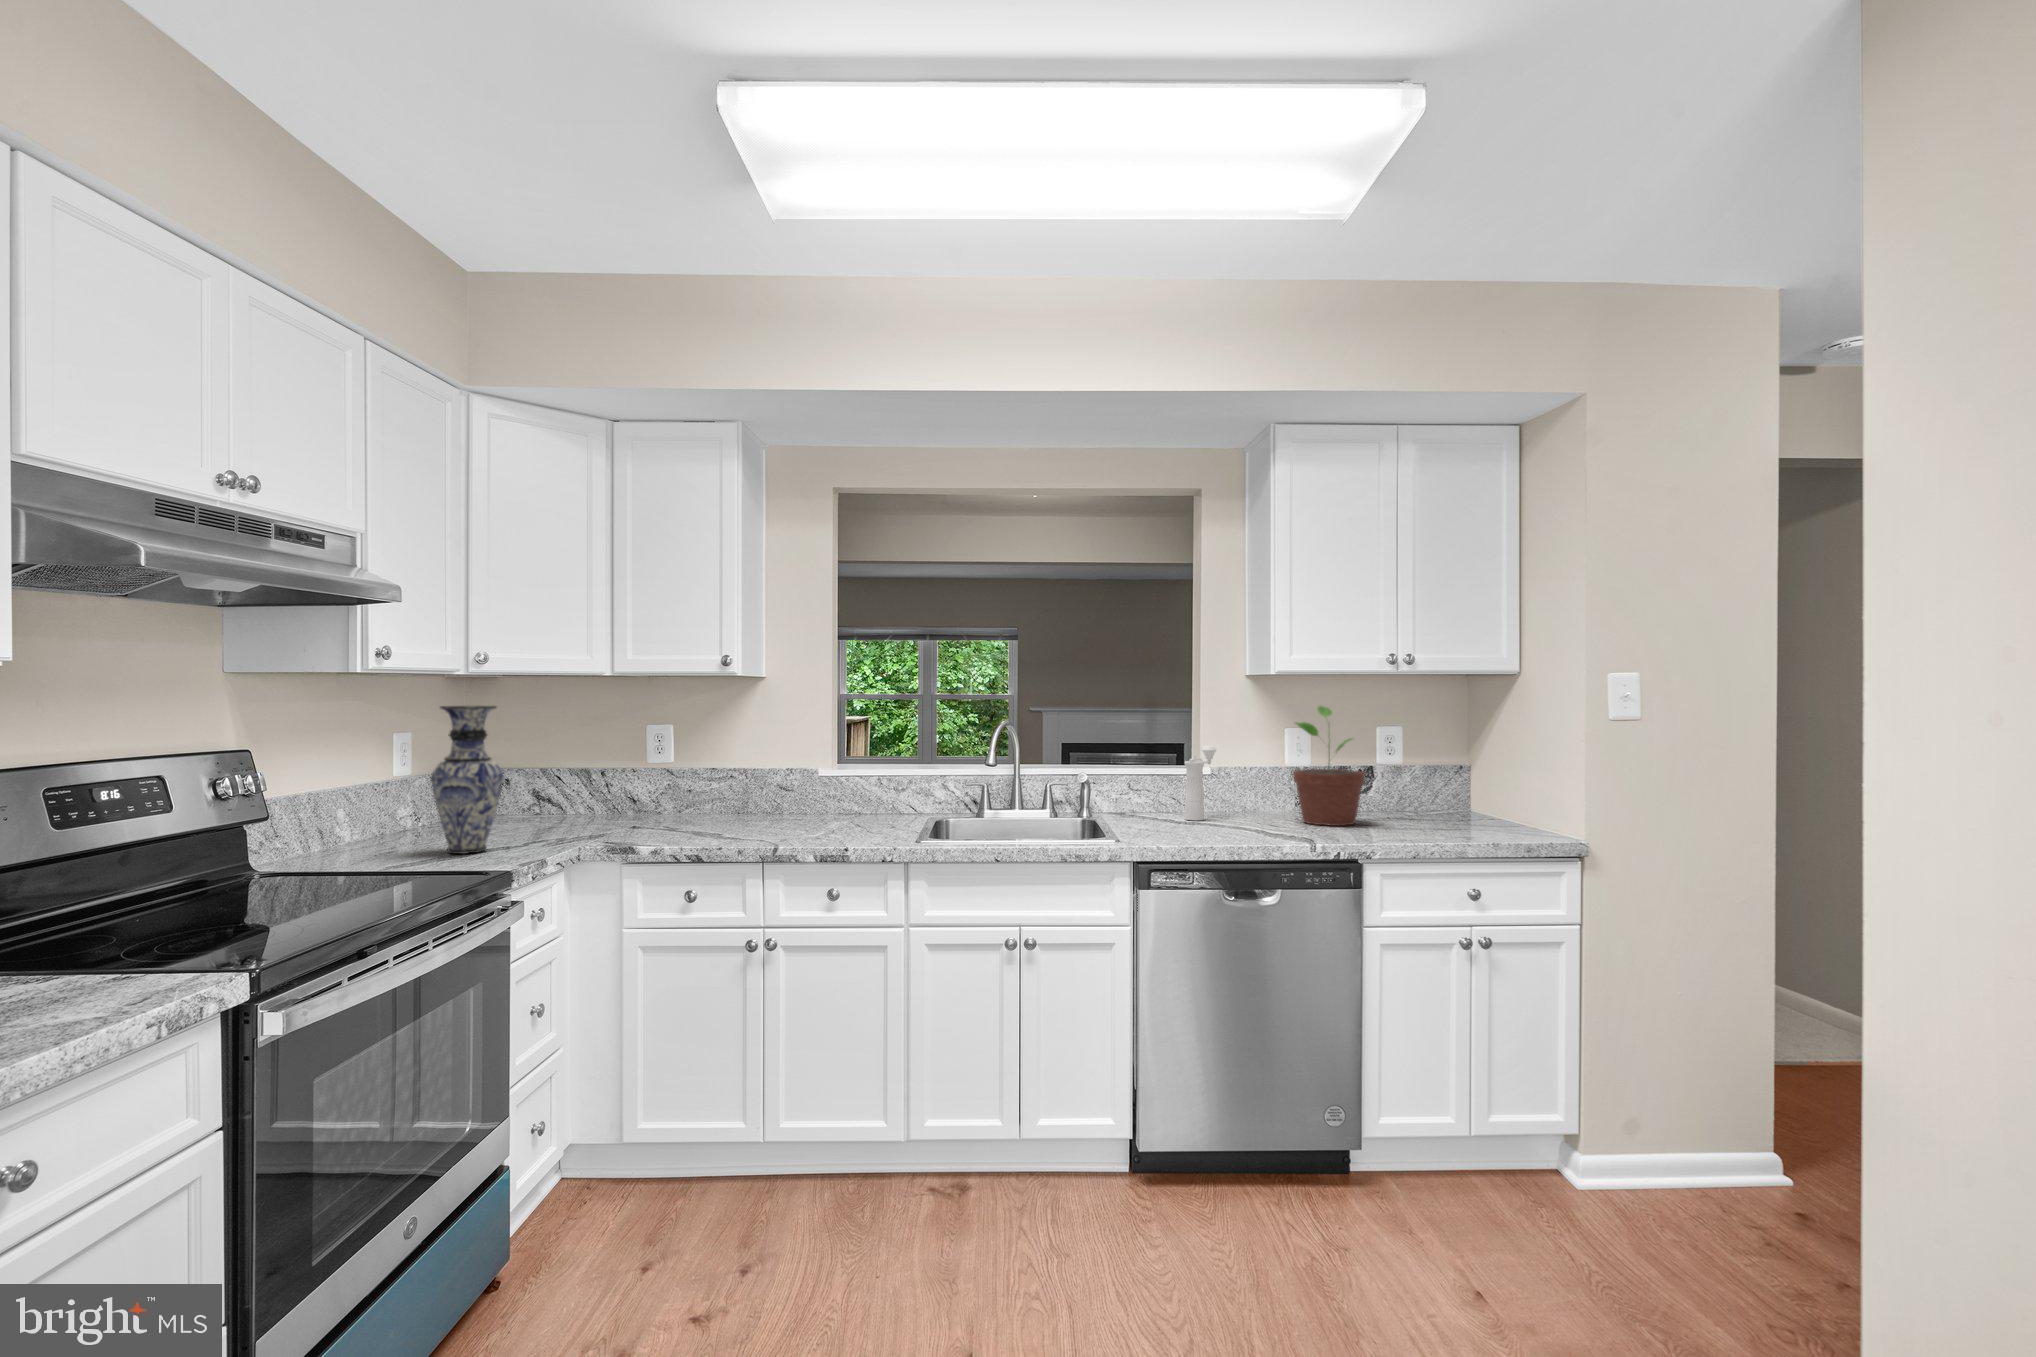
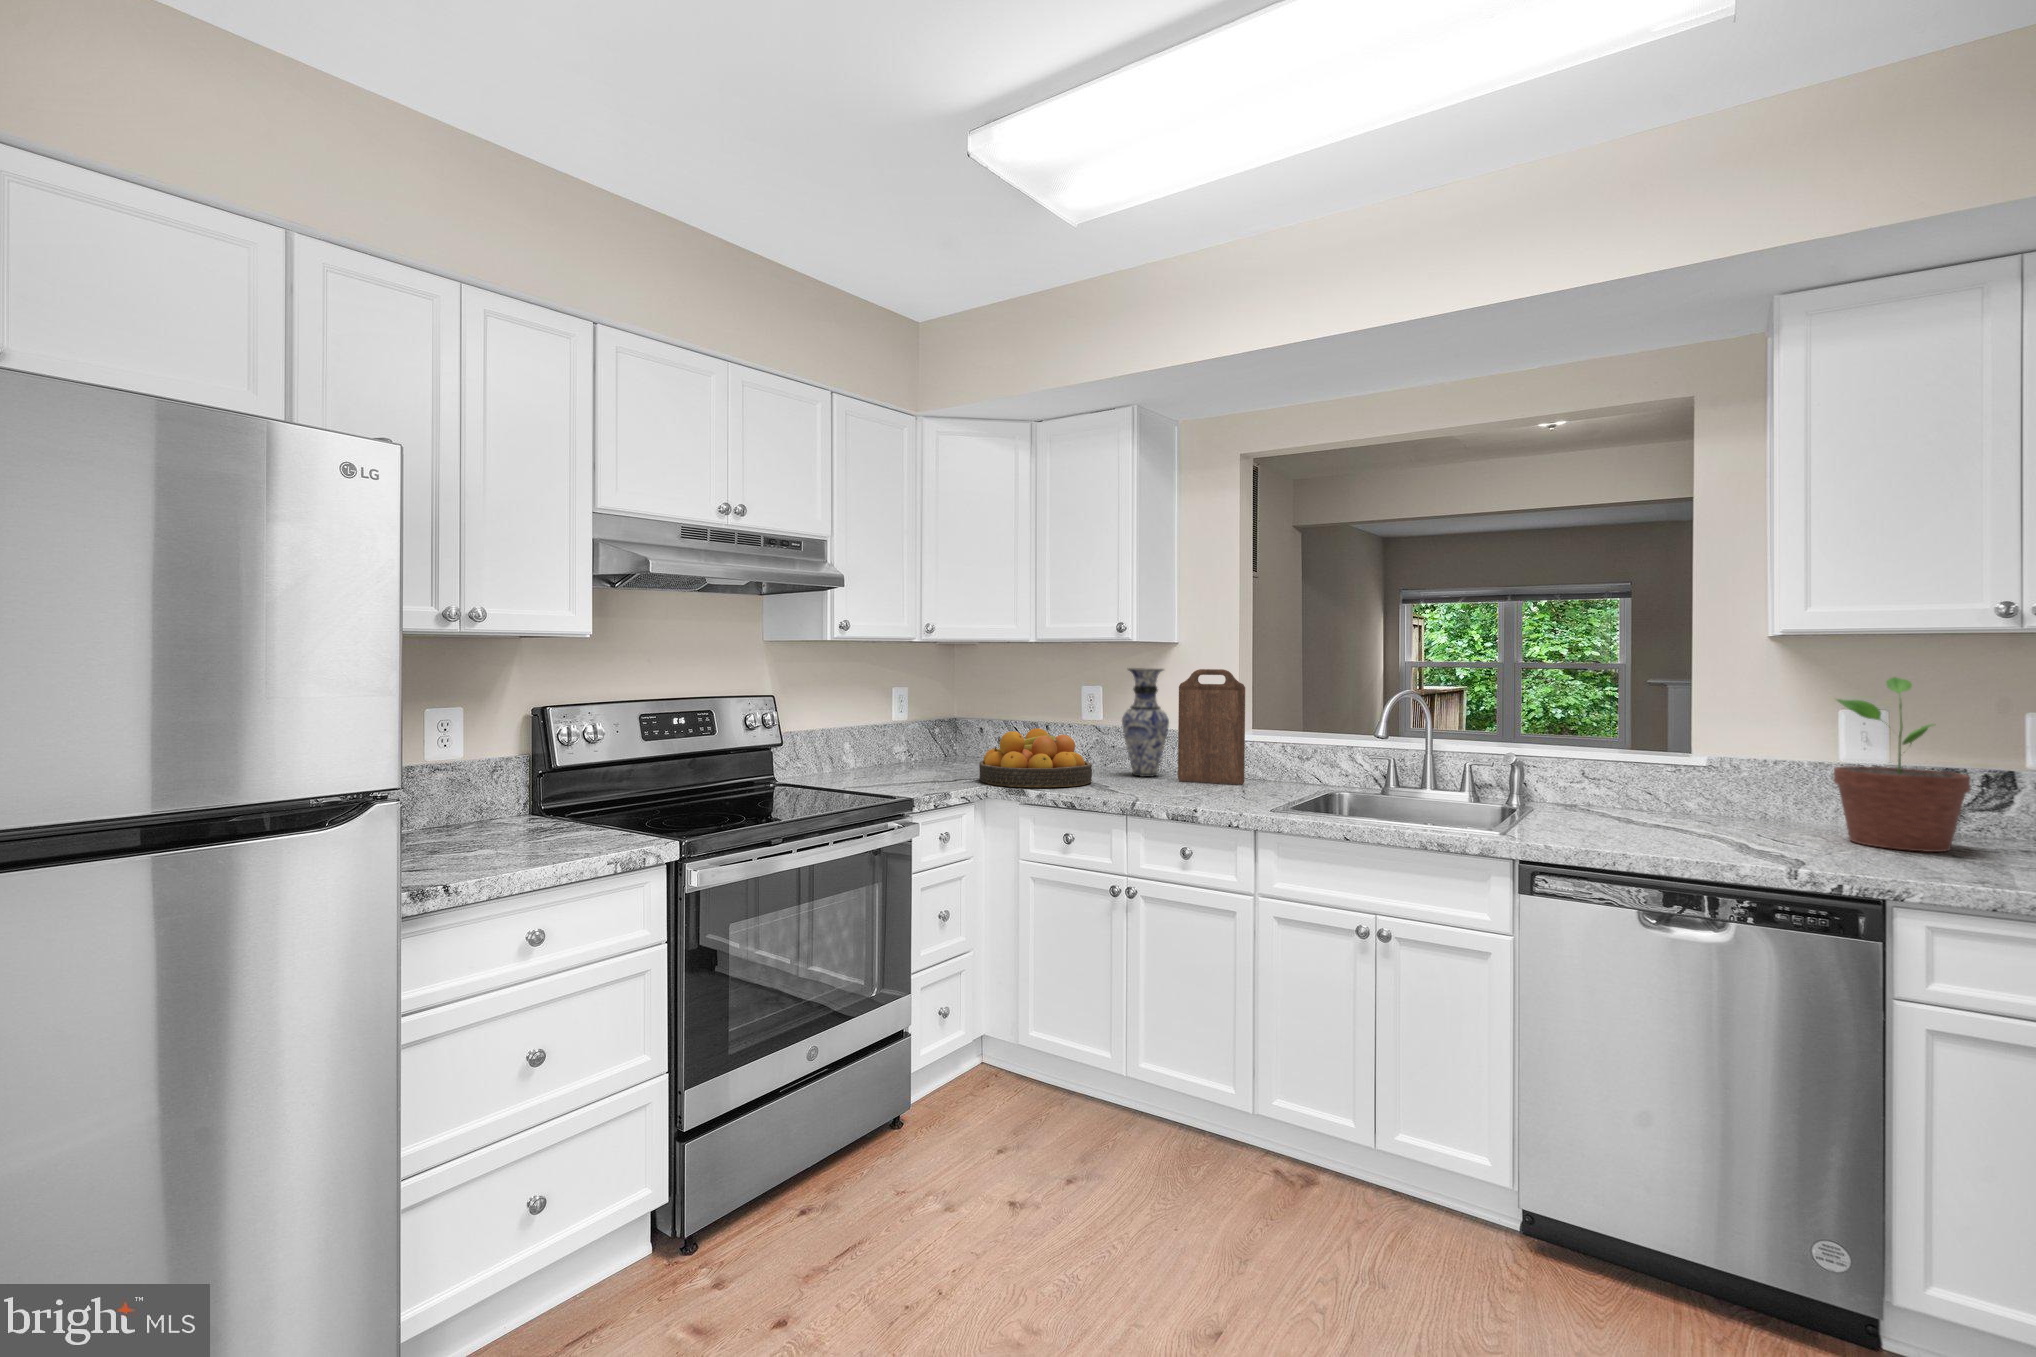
cutting board: none [778,704,848,822] -> present [1178,669,1245,784]
vase: present [431,706,504,854] -> present [1122,668,1169,777]
pepper mill: present [1185,746,1216,820] -> none [1654,728,1715,822]
fruit bowl: none [558,775,697,845] -> present [979,728,1092,787]

